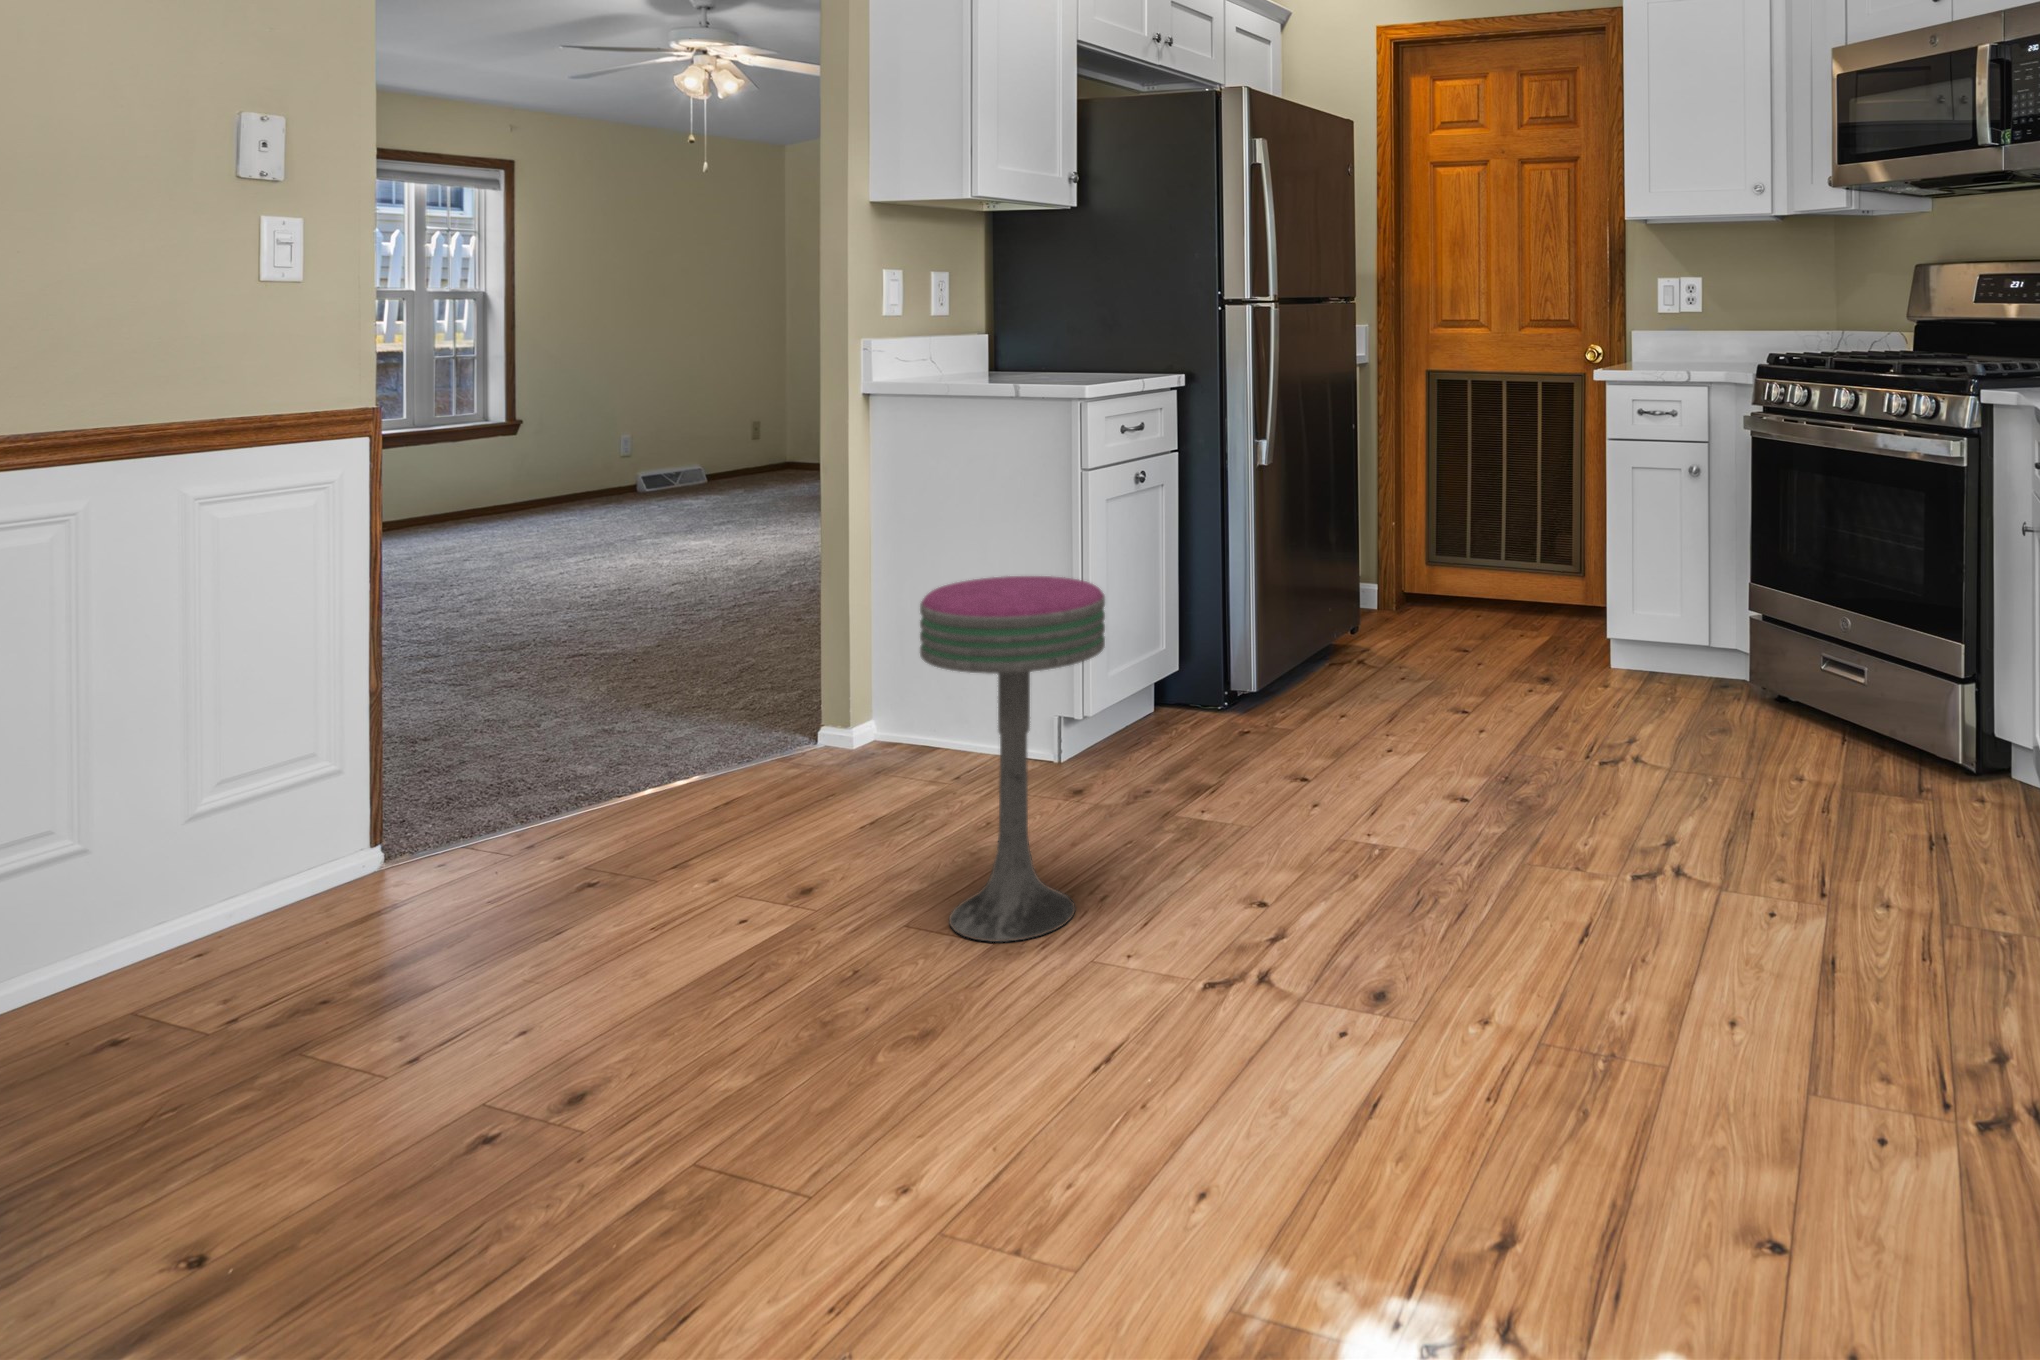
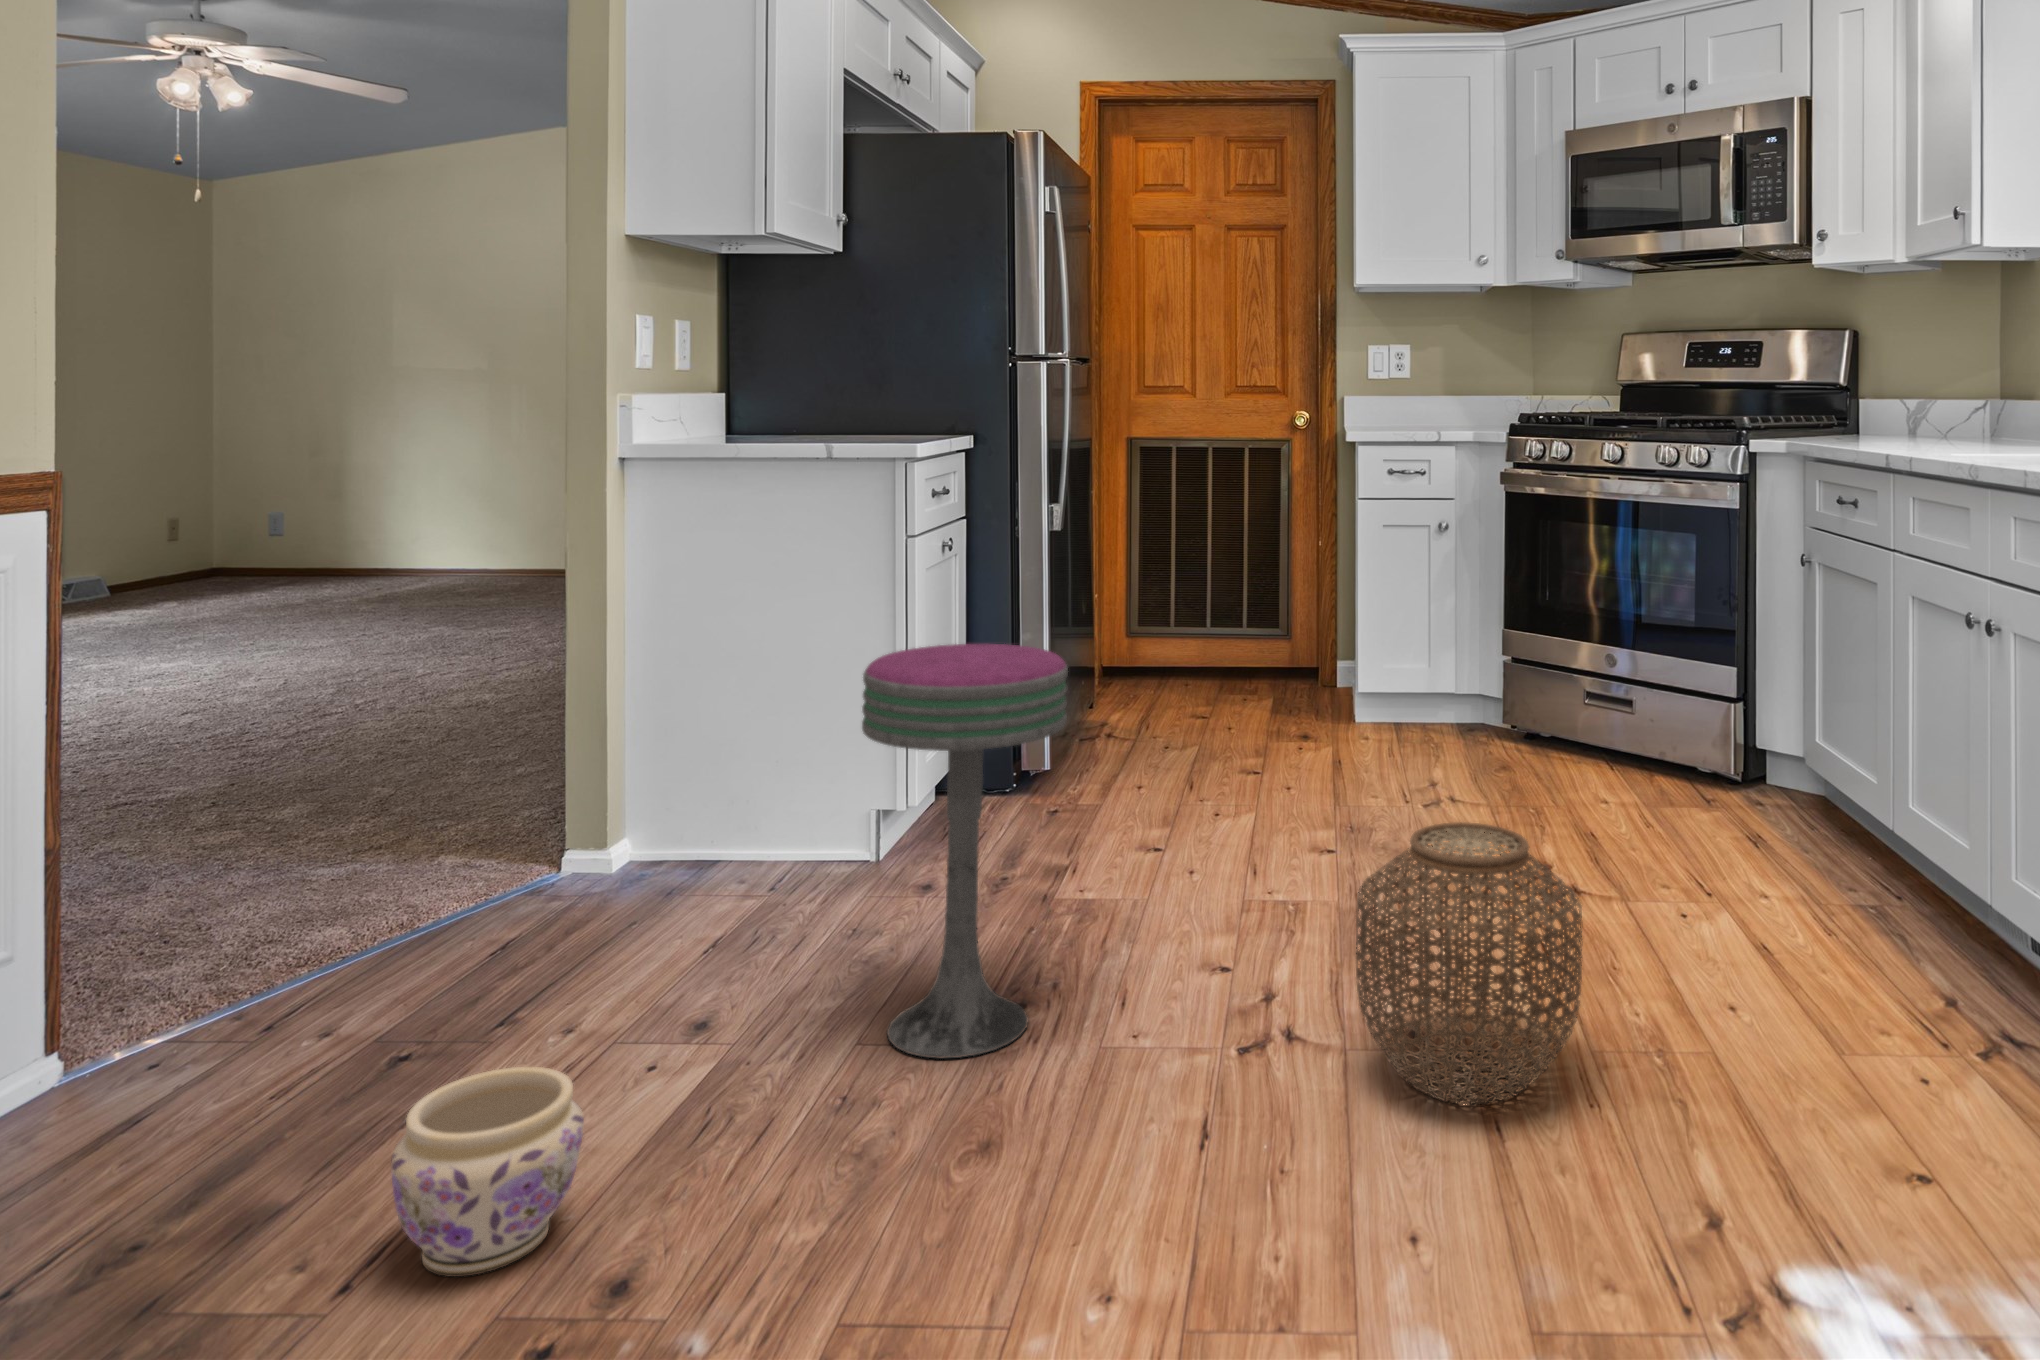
woven basket: none [1299,783,1522,1060] -> present [1356,822,1582,1104]
planter: none [475,898,628,1054] -> present [391,1067,584,1277]

